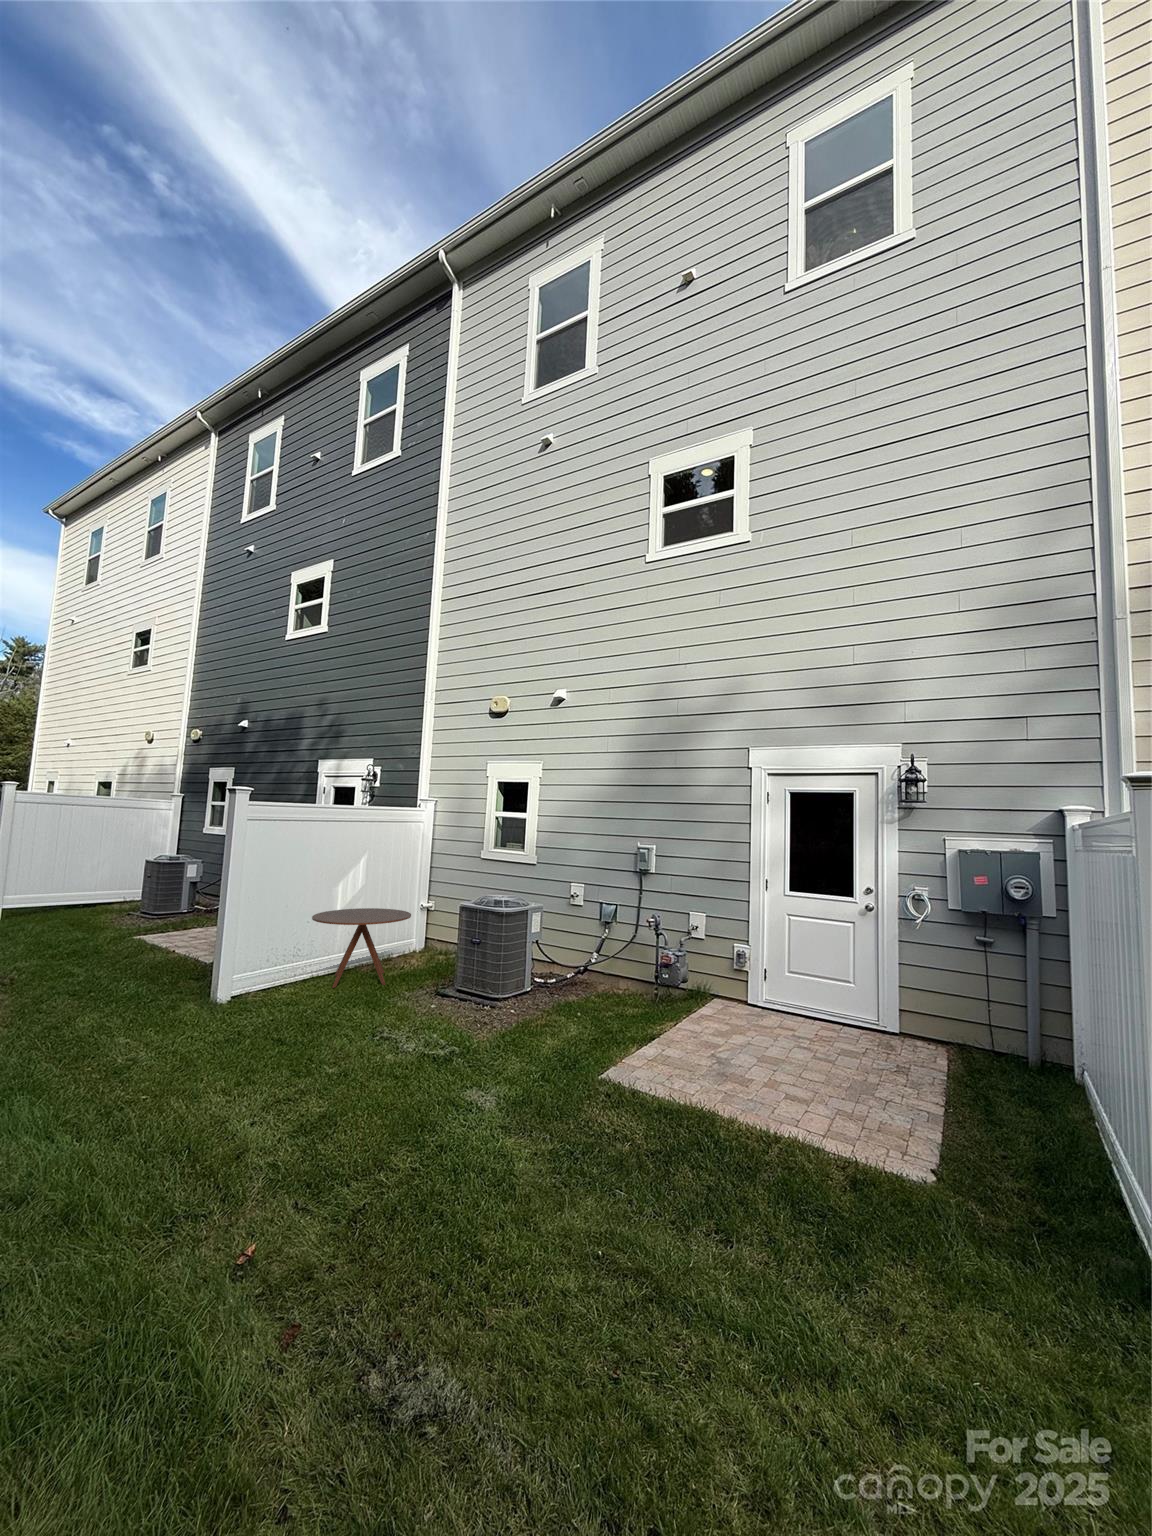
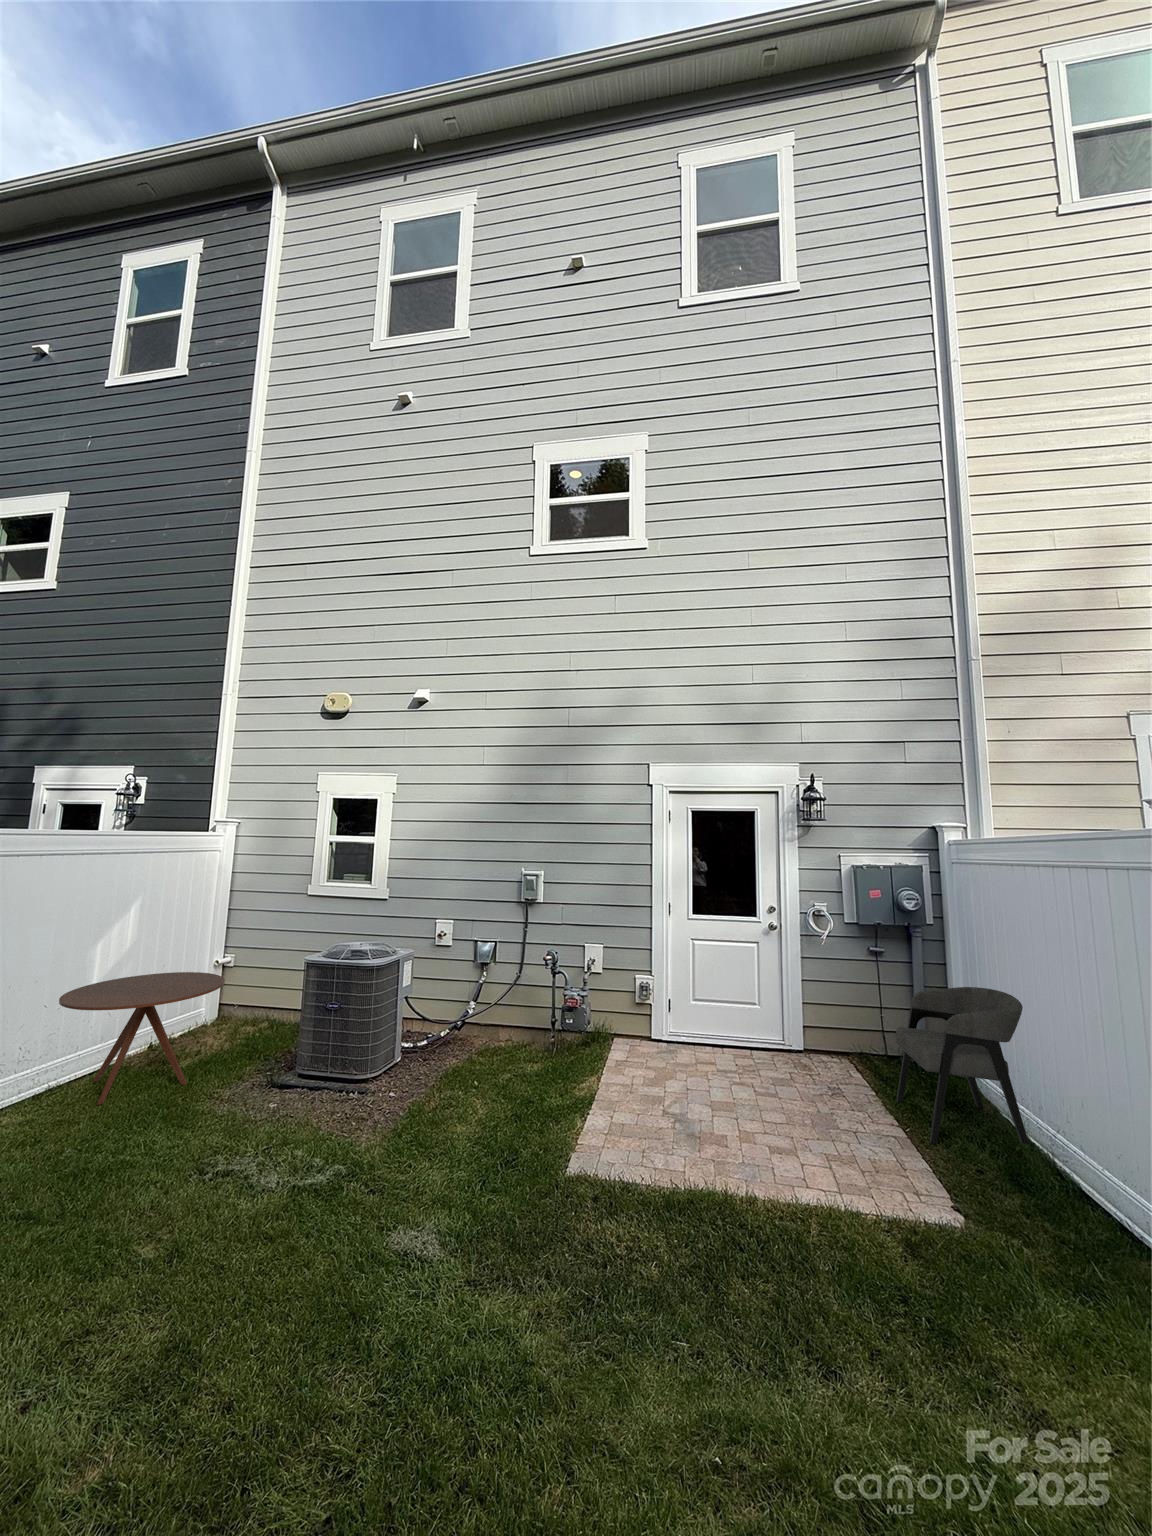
chair: none [959,978,1084,1147] -> present [896,987,1029,1144]

